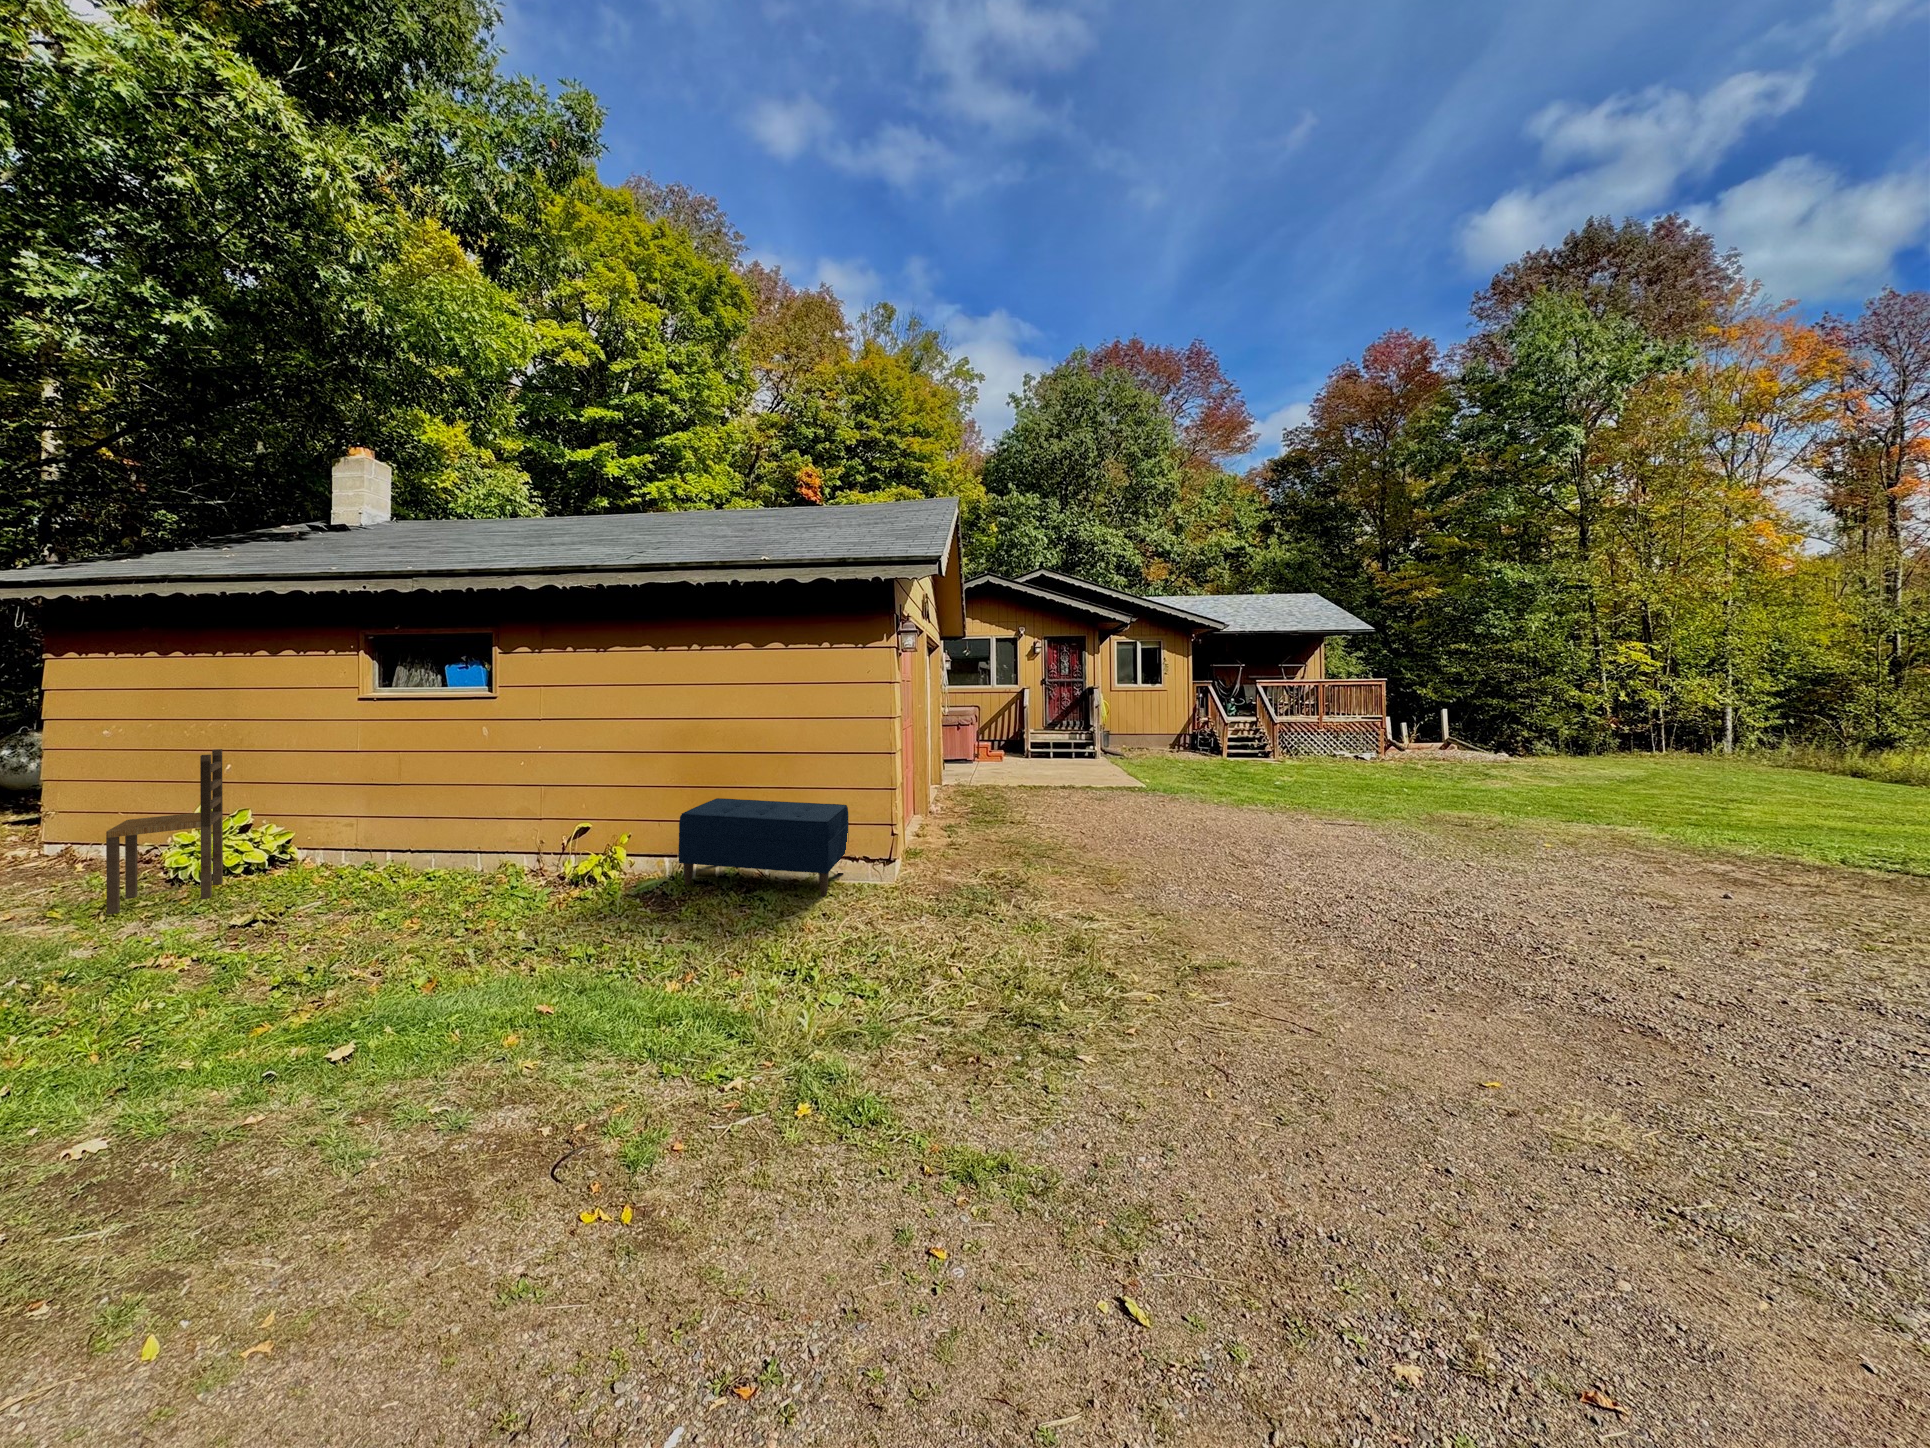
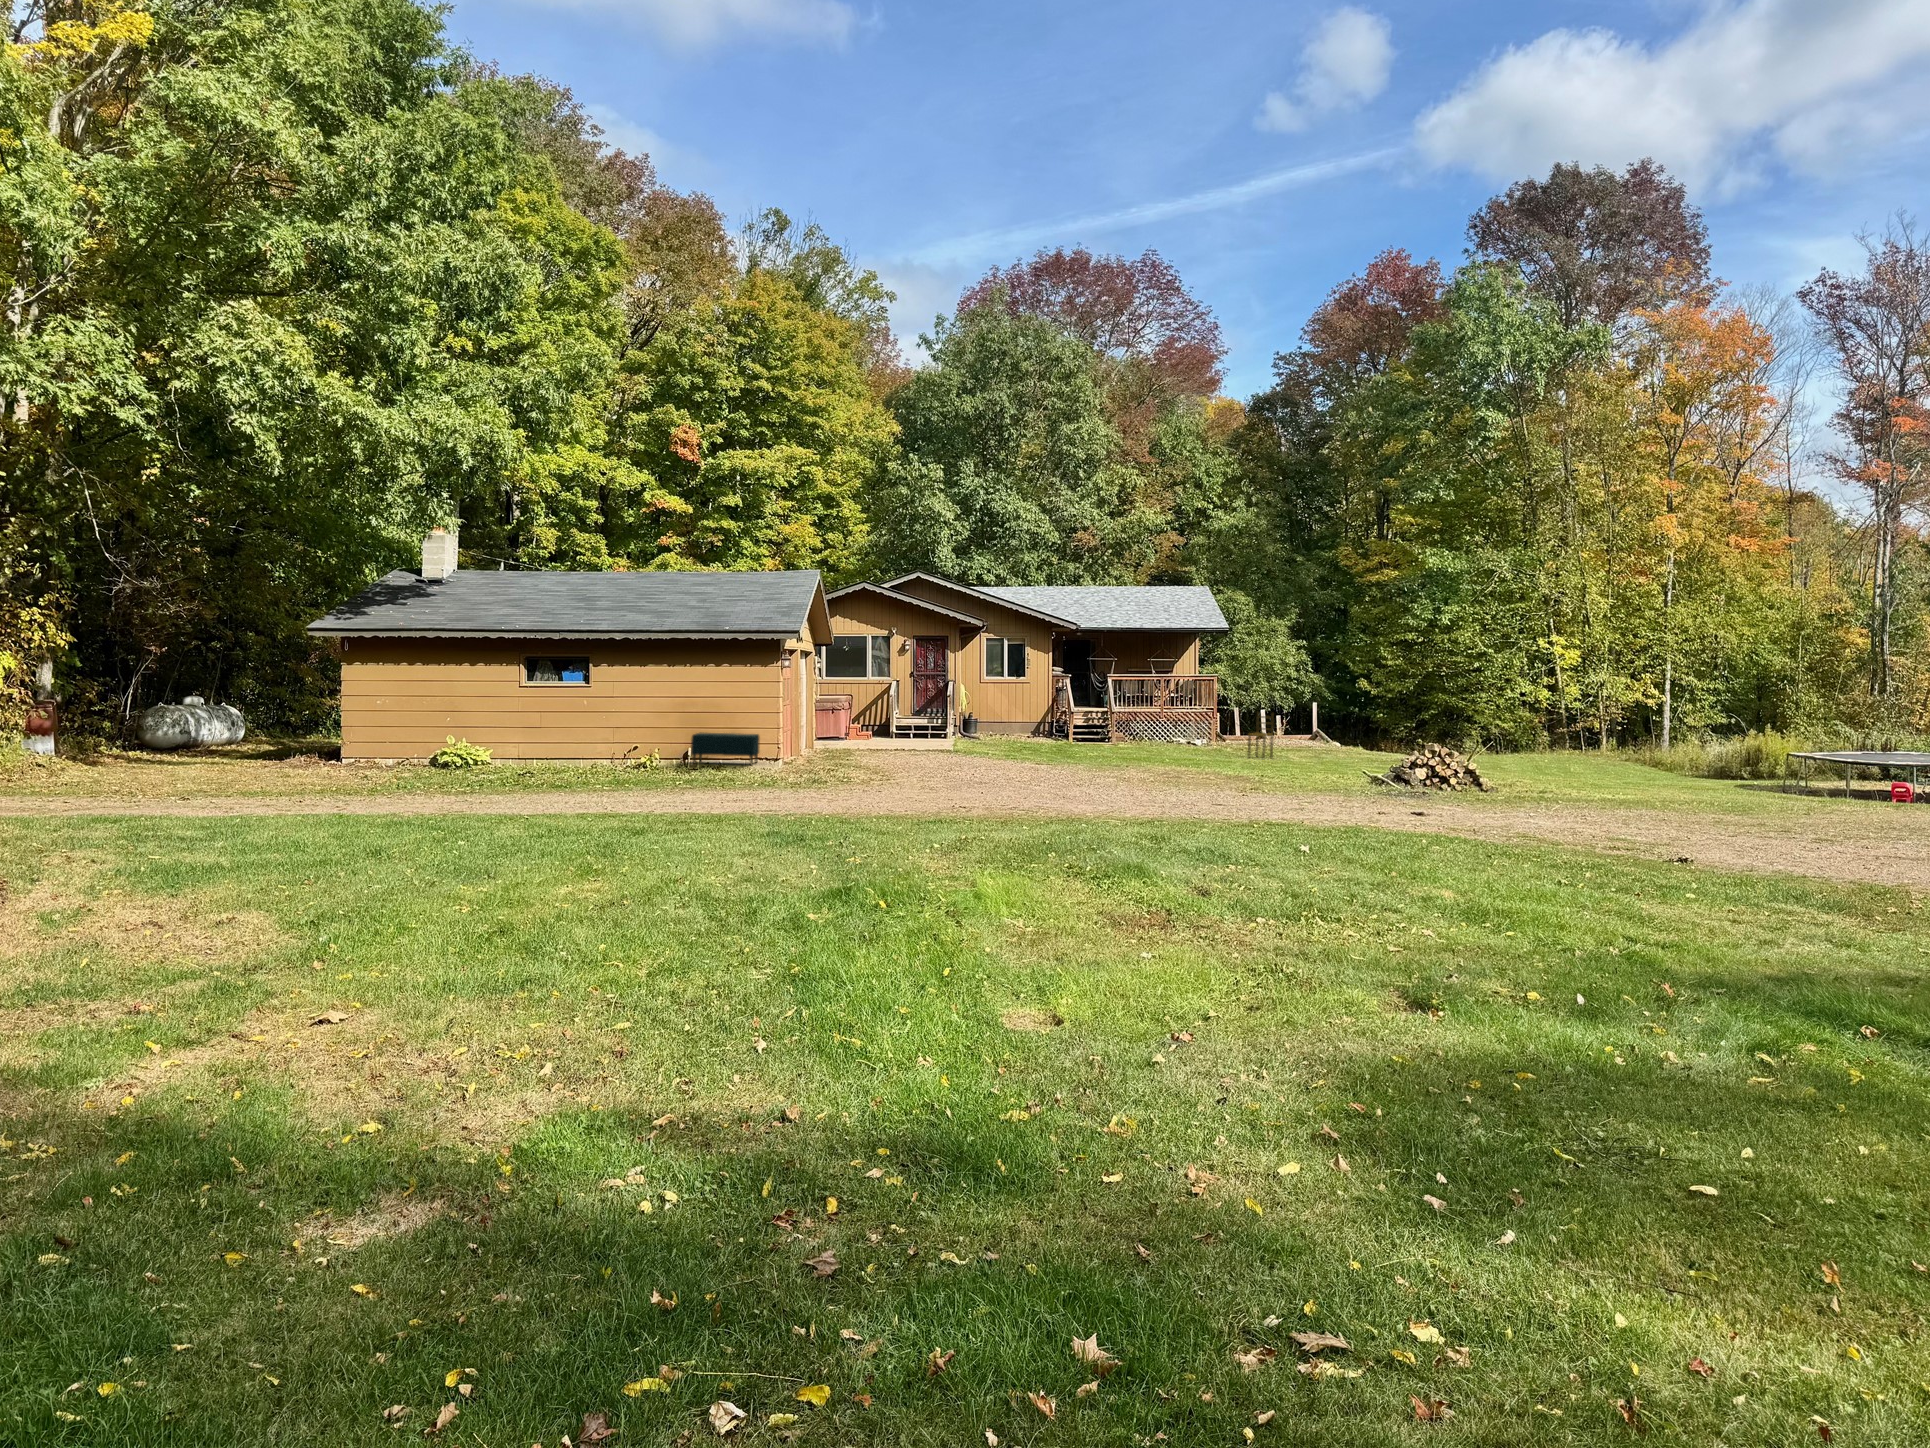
chair: present [106,749,223,915] -> present [1248,713,1274,759]

